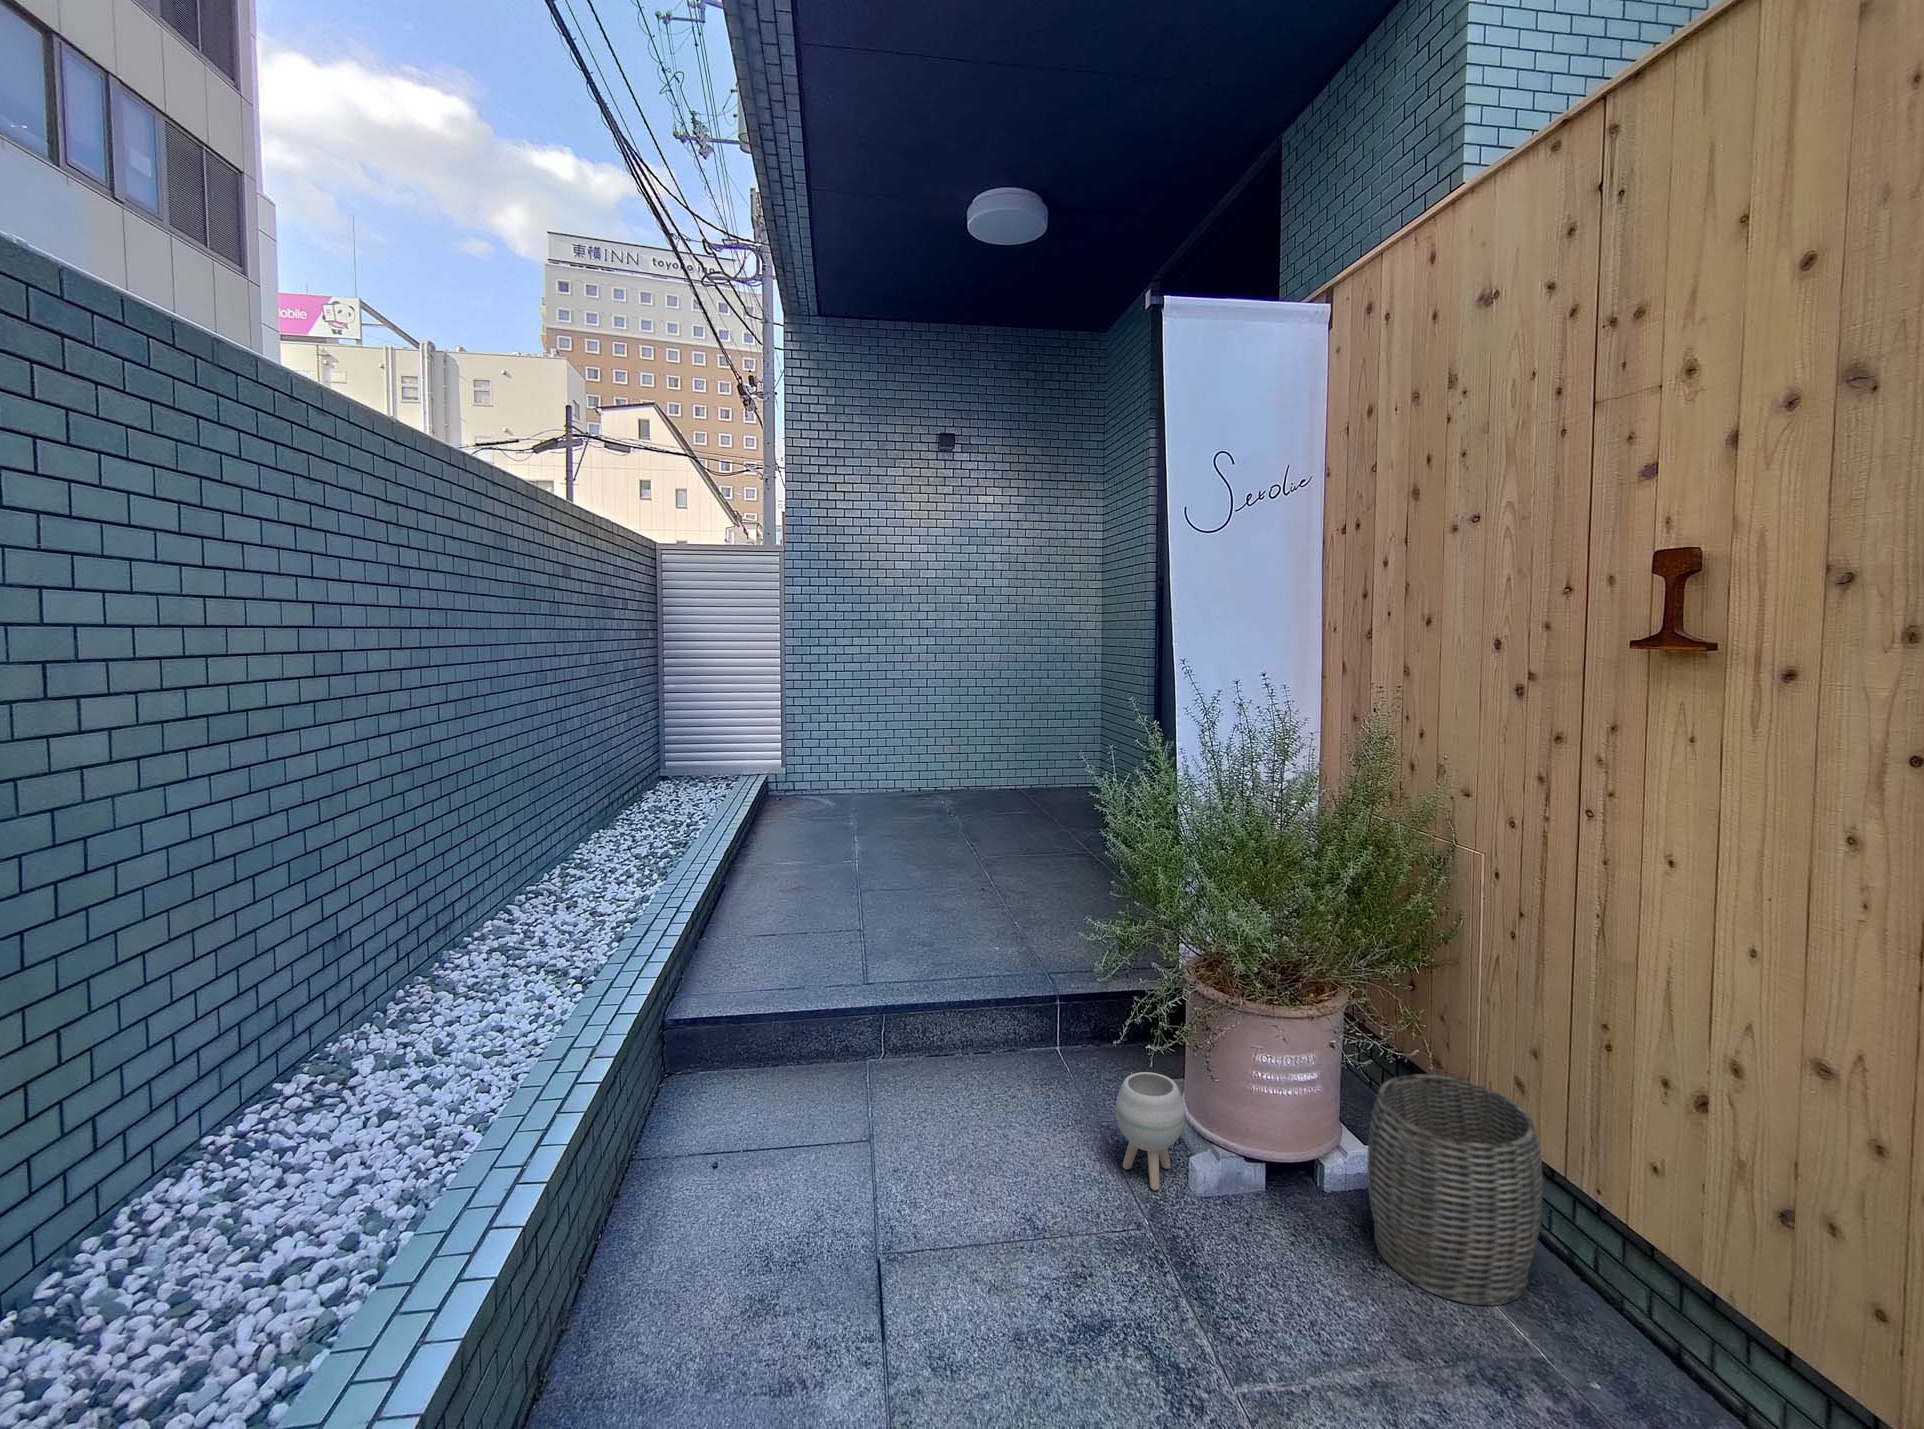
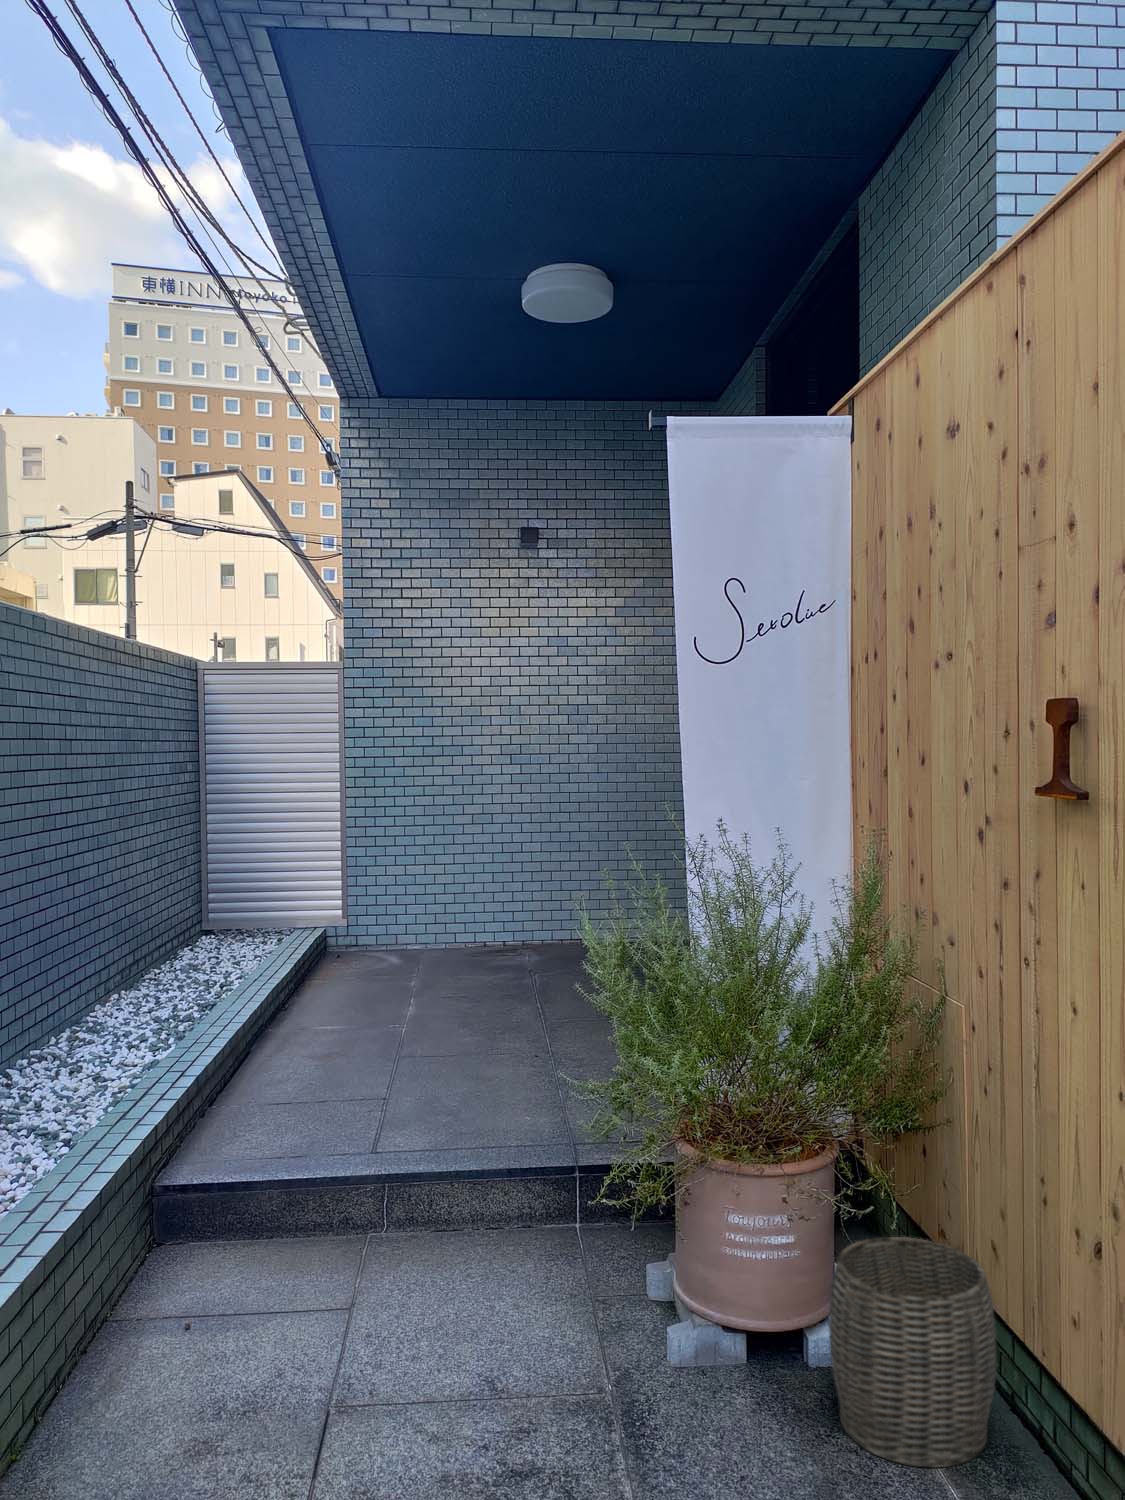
planter: present [1116,1072,1185,1190] -> none [593,1238,664,1360]

